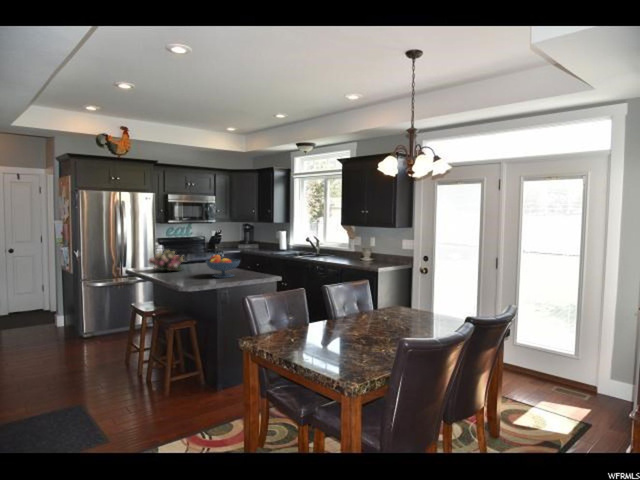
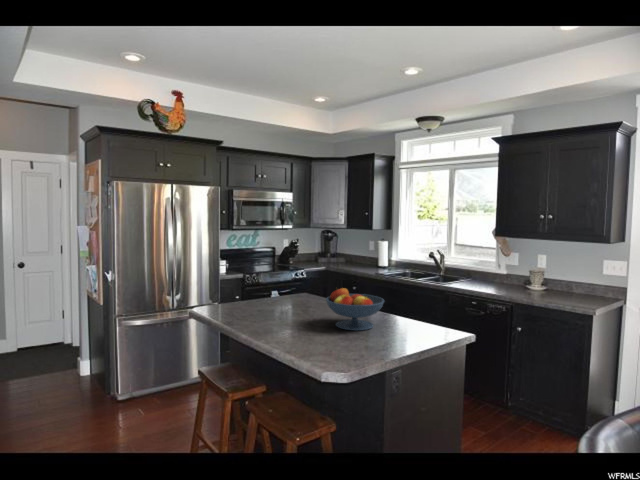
flower arrangement: present [148,250,183,271] -> none [221,275,277,311]

